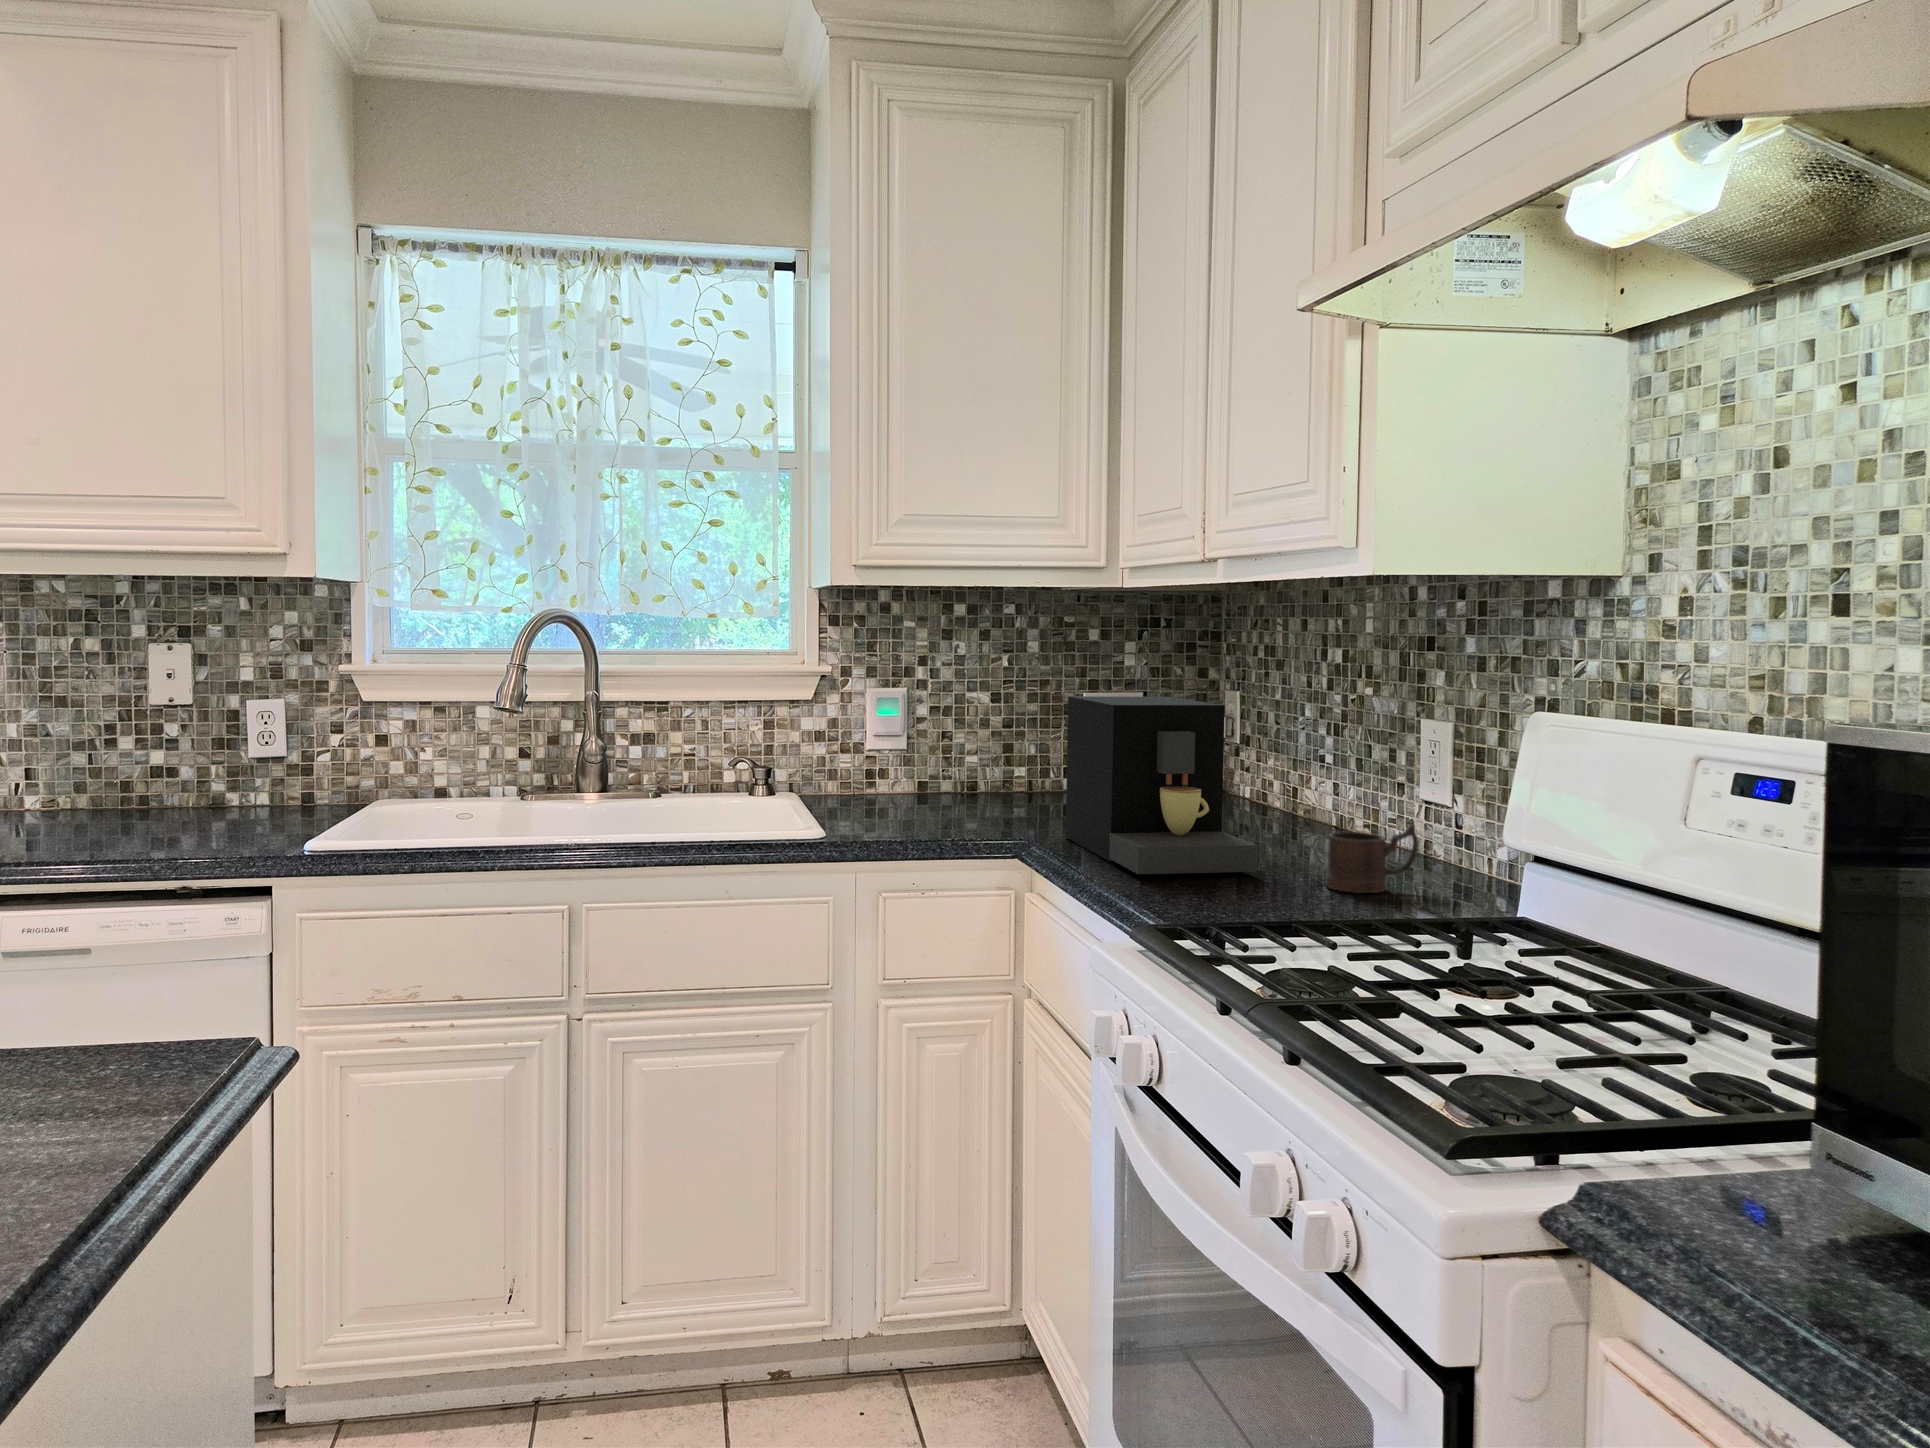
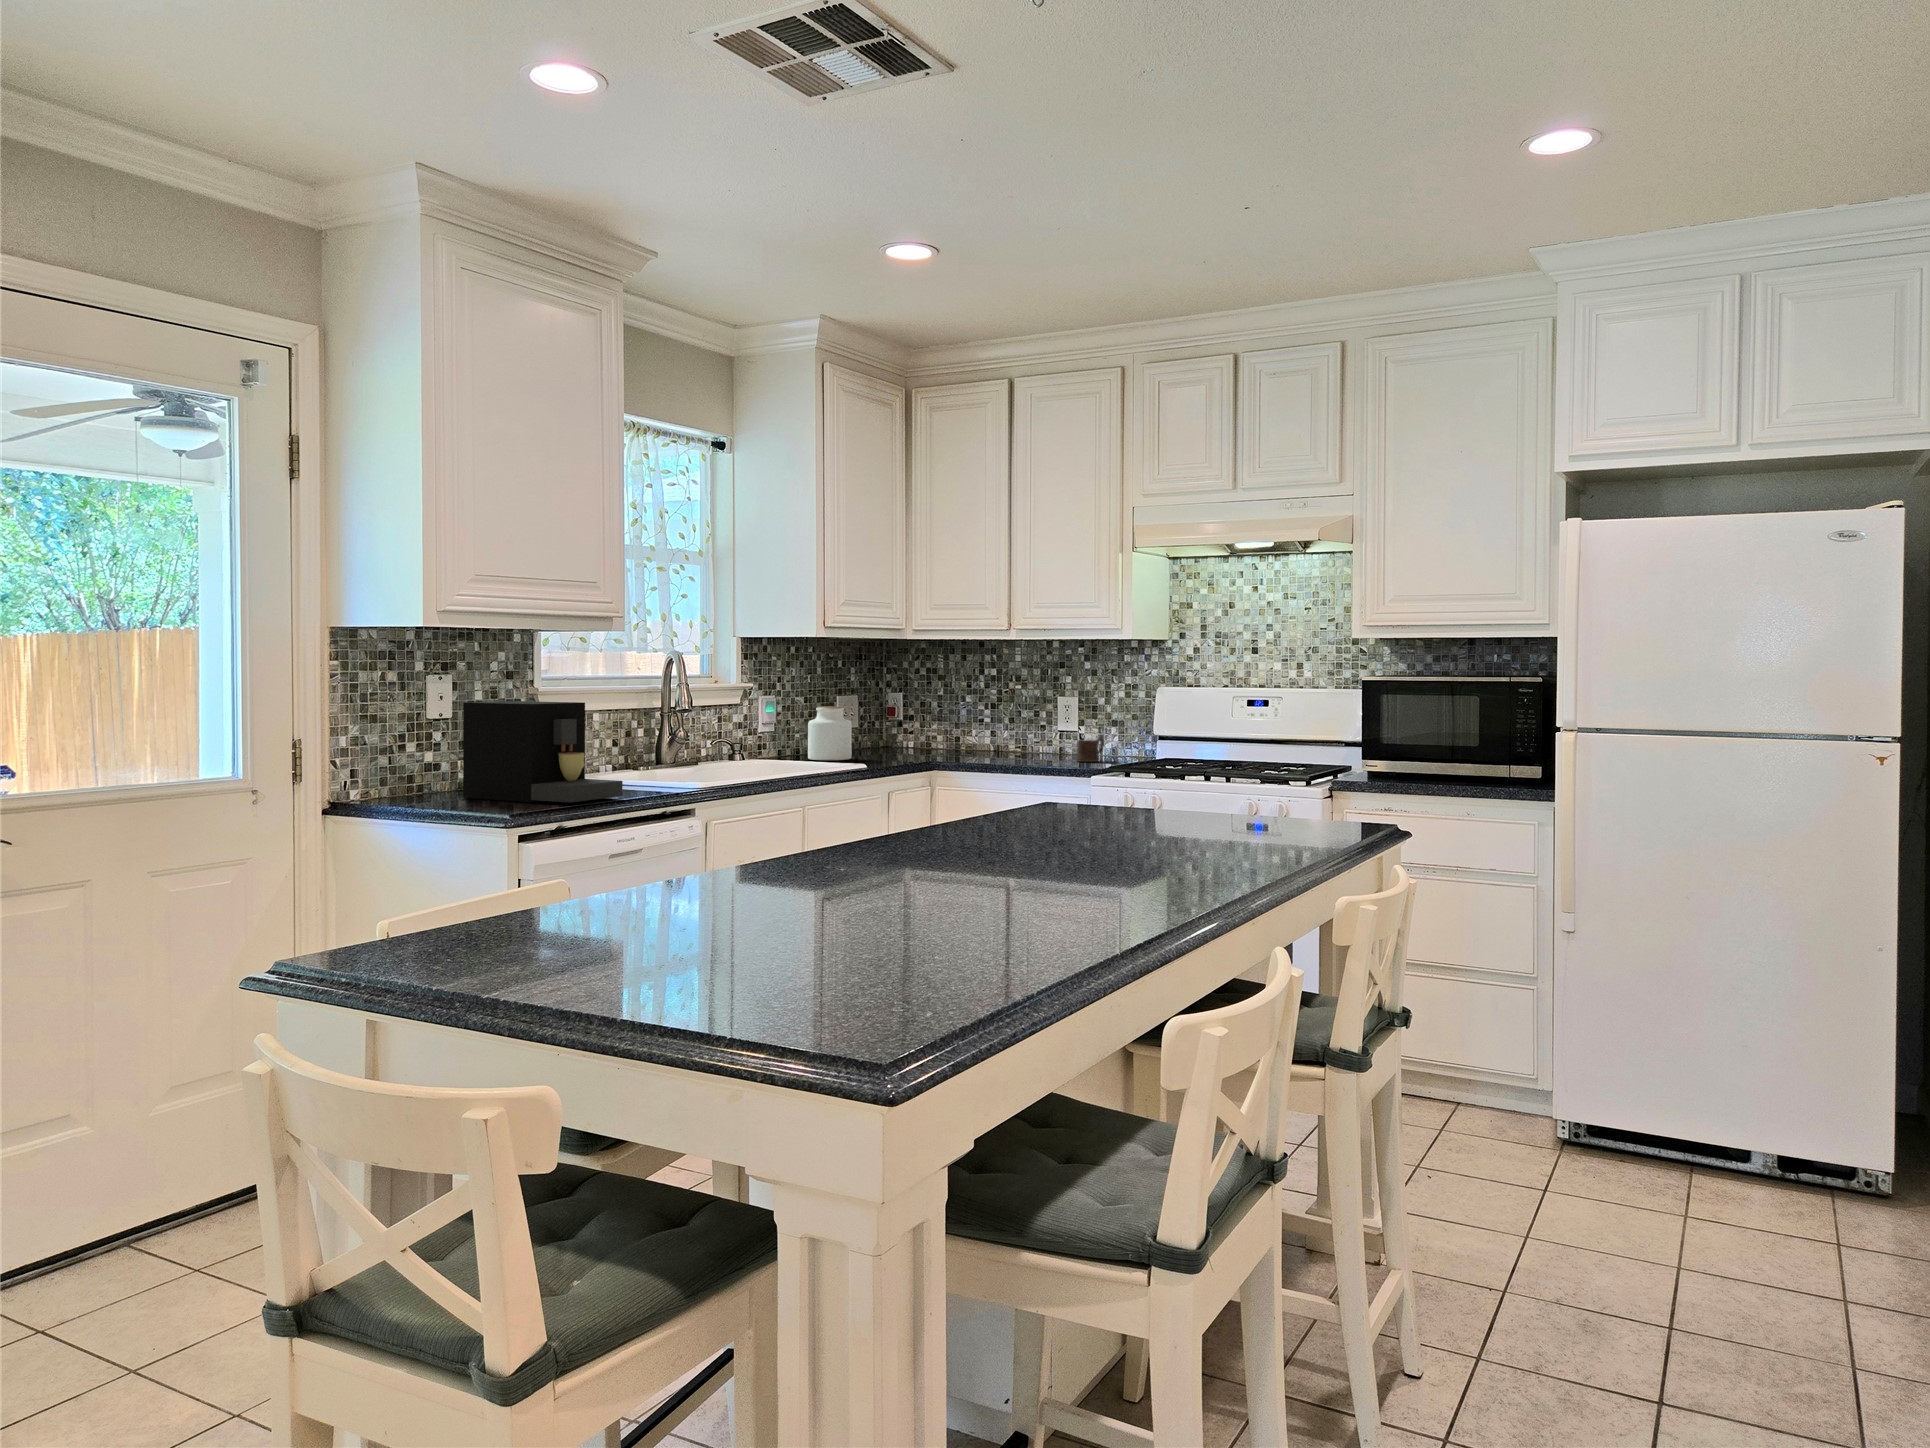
coffee maker: present [1066,696,1257,874] -> present [463,701,623,802]
jar: none [922,712,999,811] -> present [808,707,852,760]

